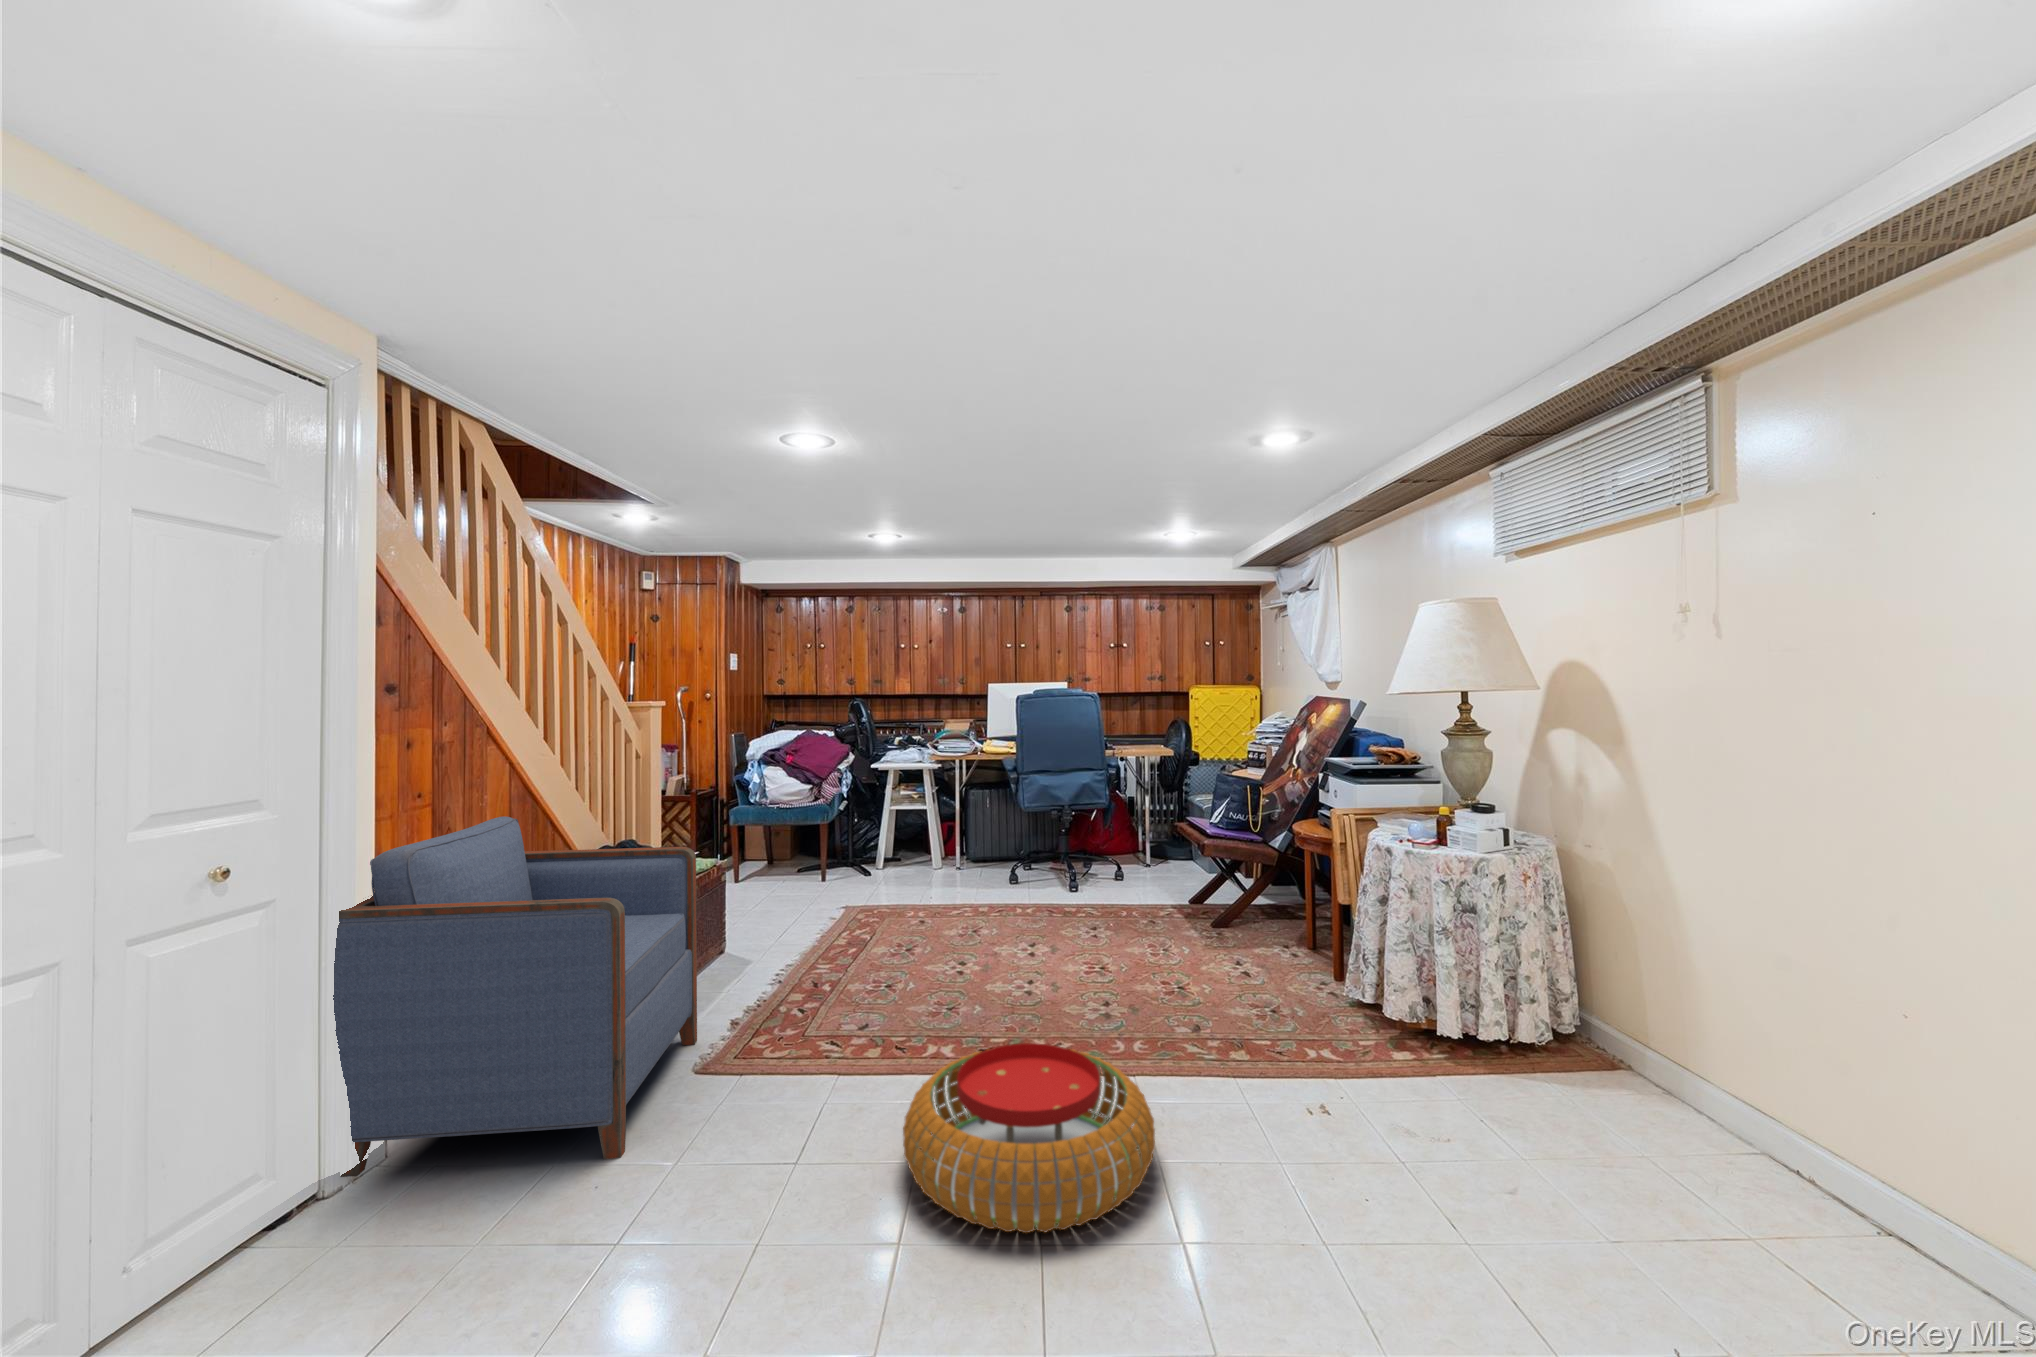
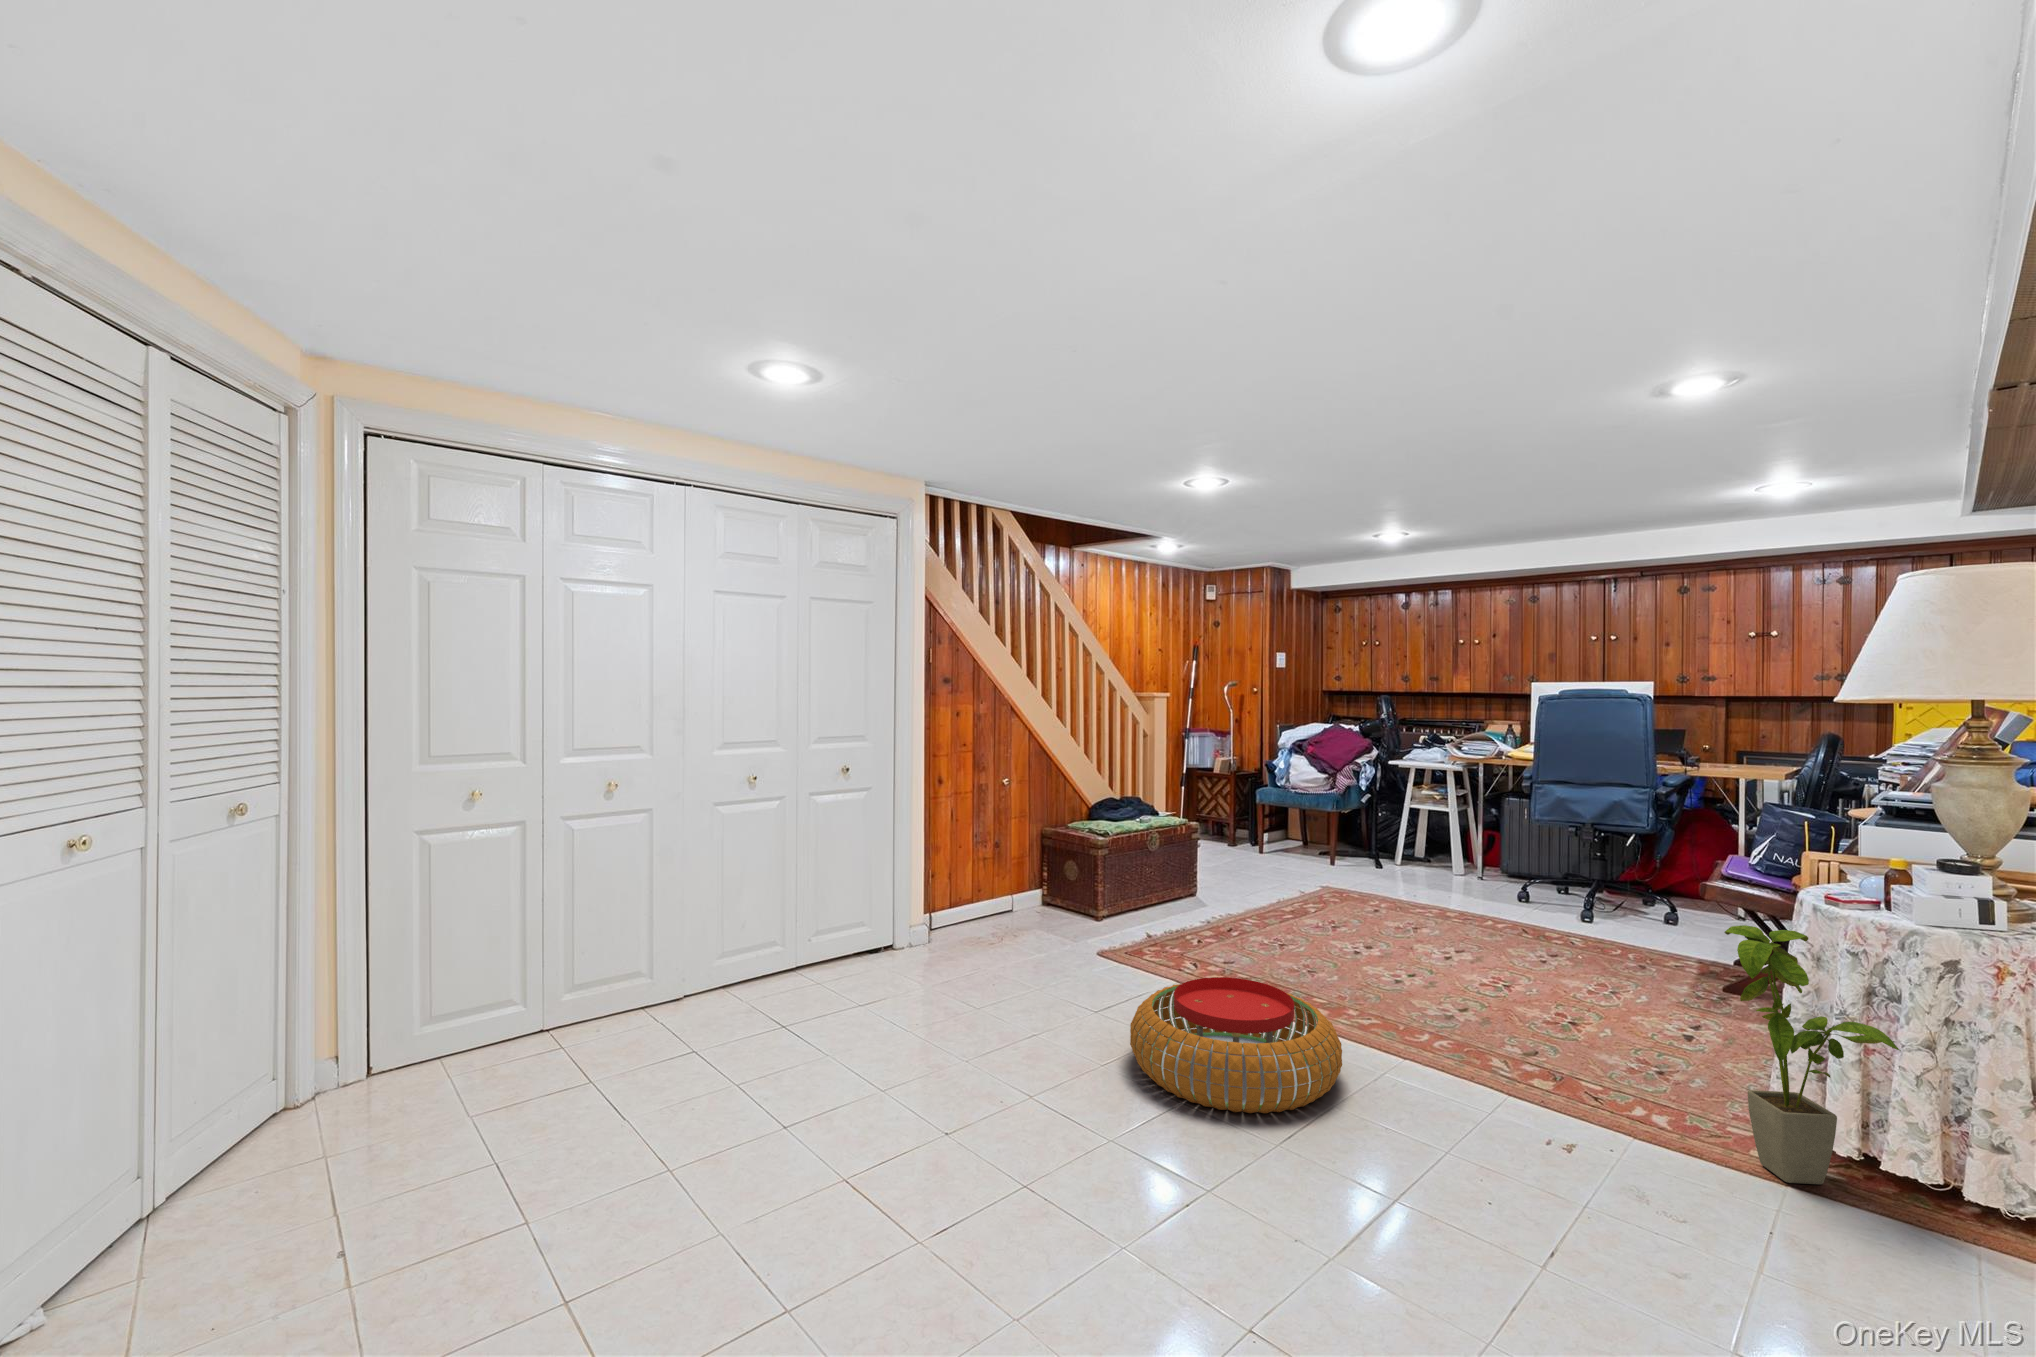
armchair: present [333,817,697,1177] -> none [899,762,1116,982]
house plant: none [1384,875,1502,1072] -> present [1724,925,1899,1184]

